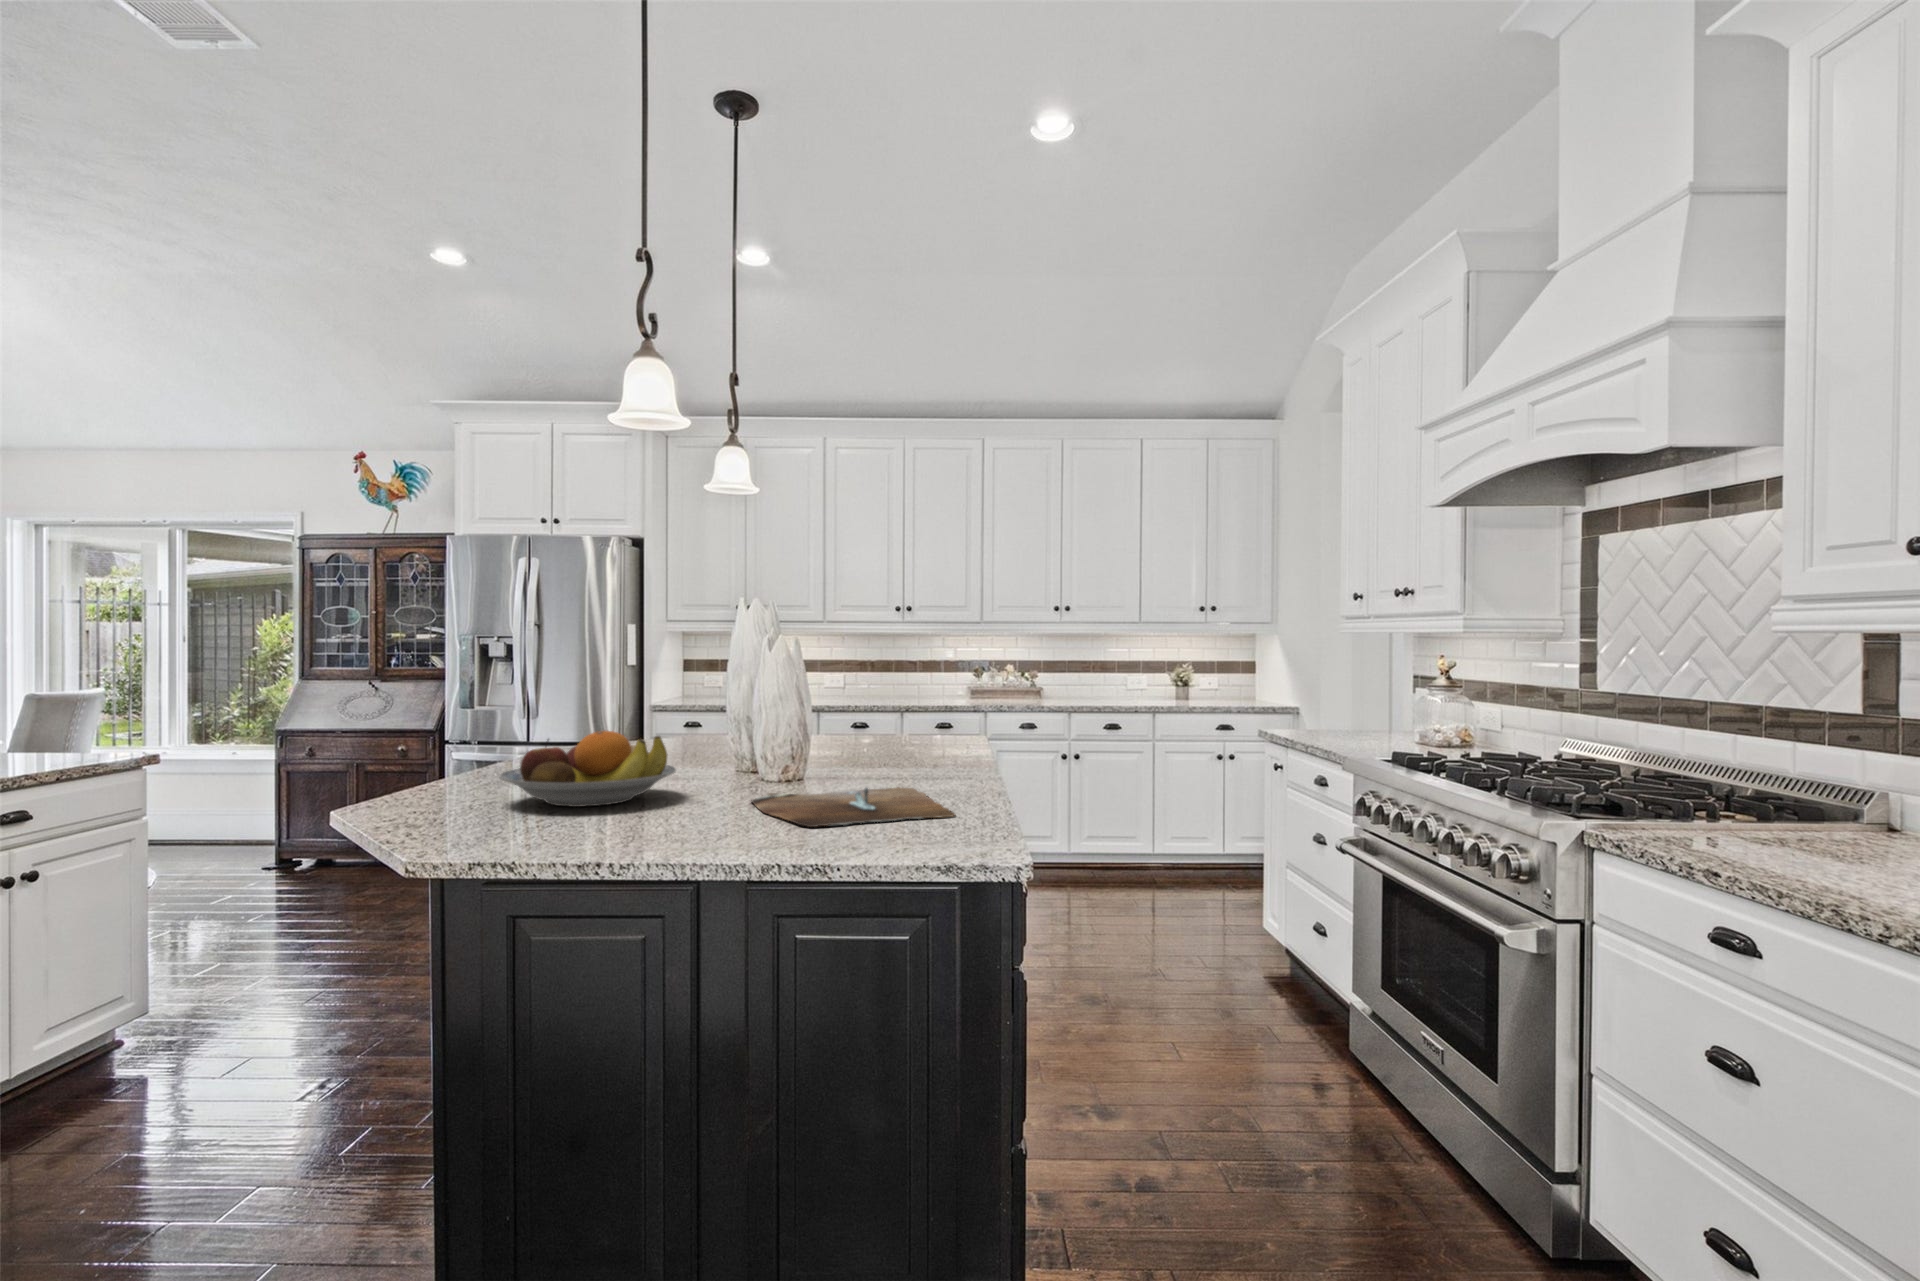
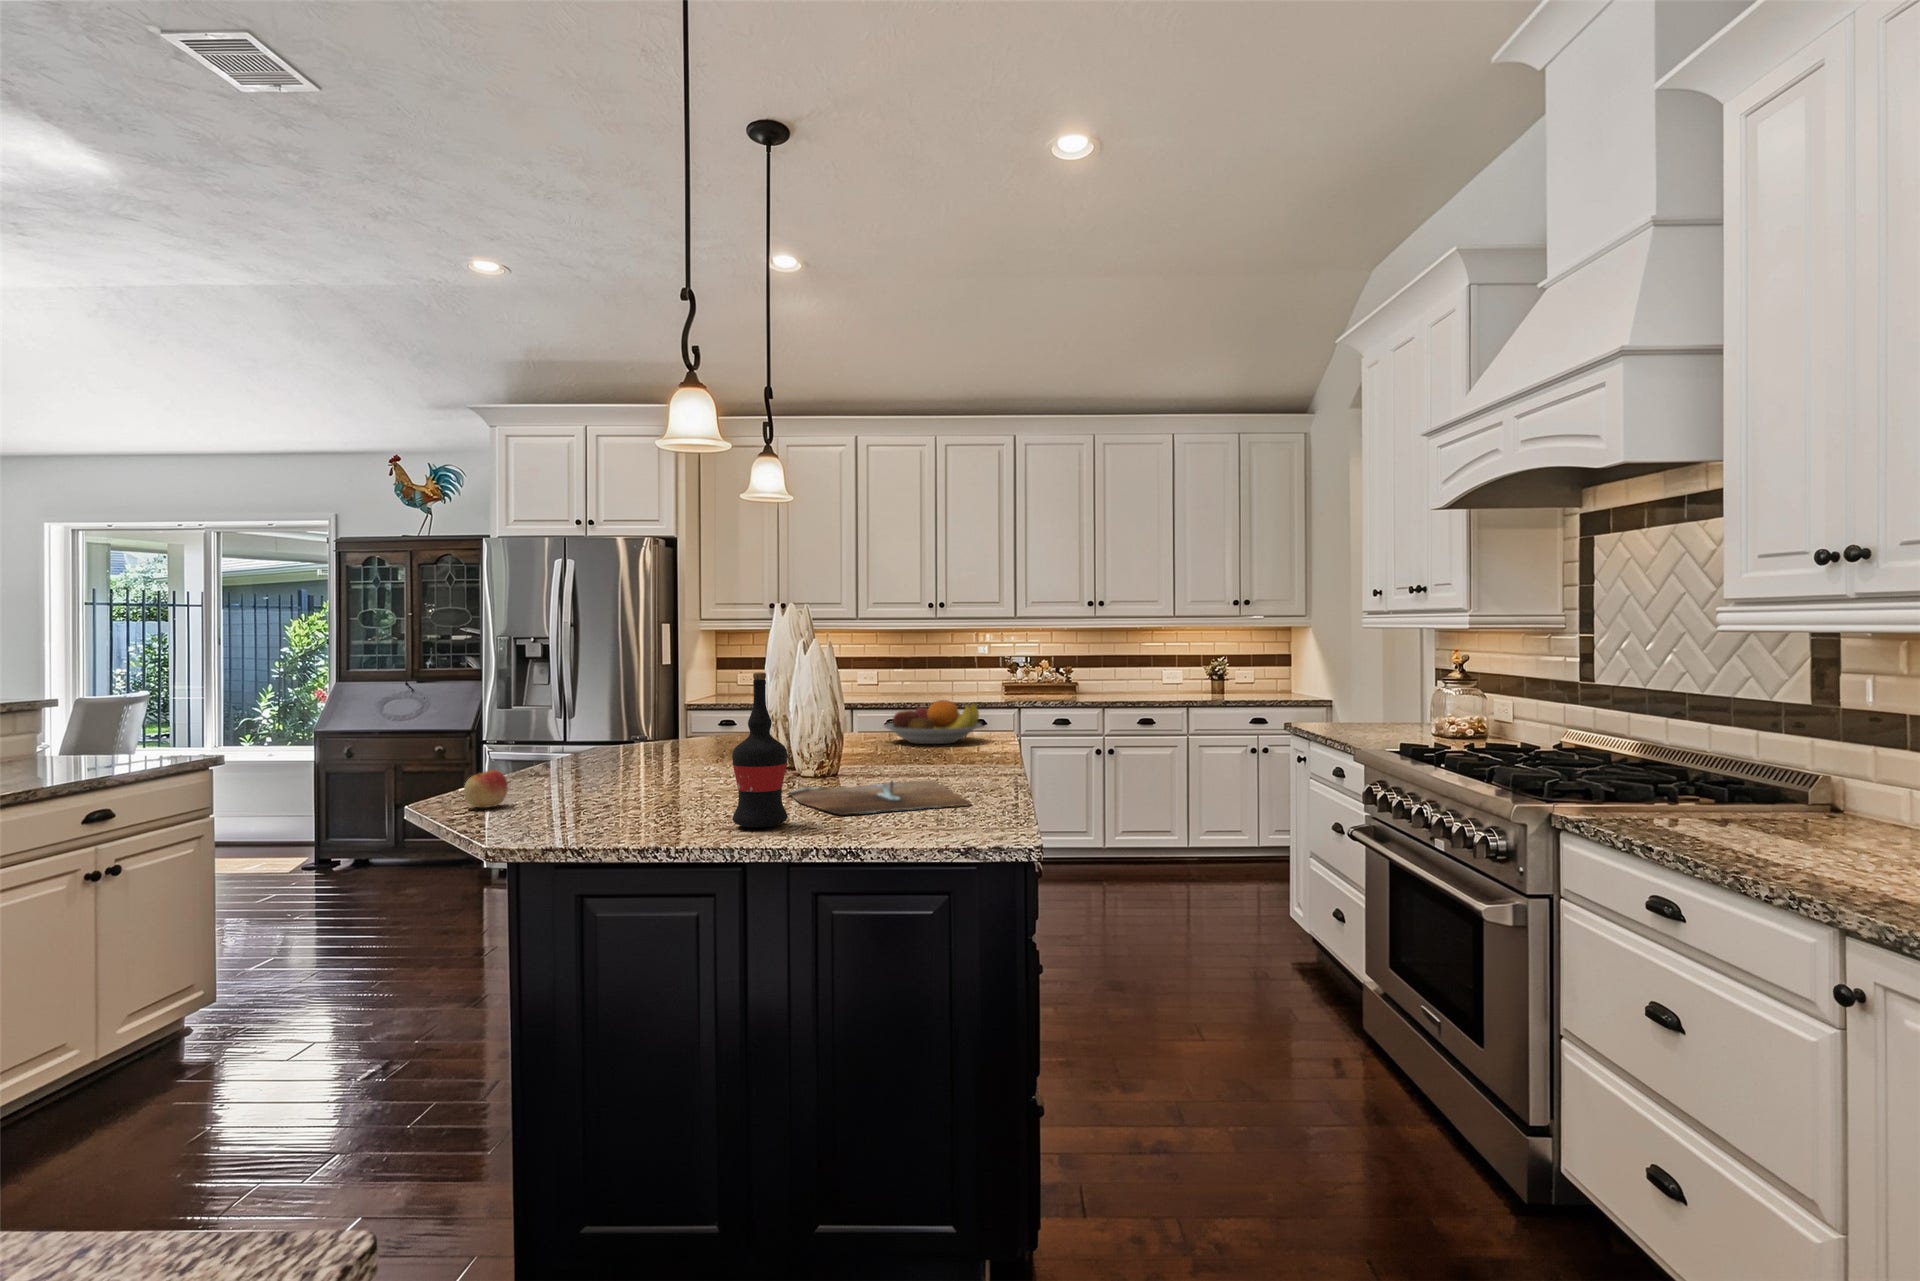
wine bottle: none [683,663,748,842] -> present [732,672,788,828]
fruit bowl: present [499,731,676,807] -> present [884,700,981,744]
apple: none [376,772,428,815] -> present [464,770,508,808]

